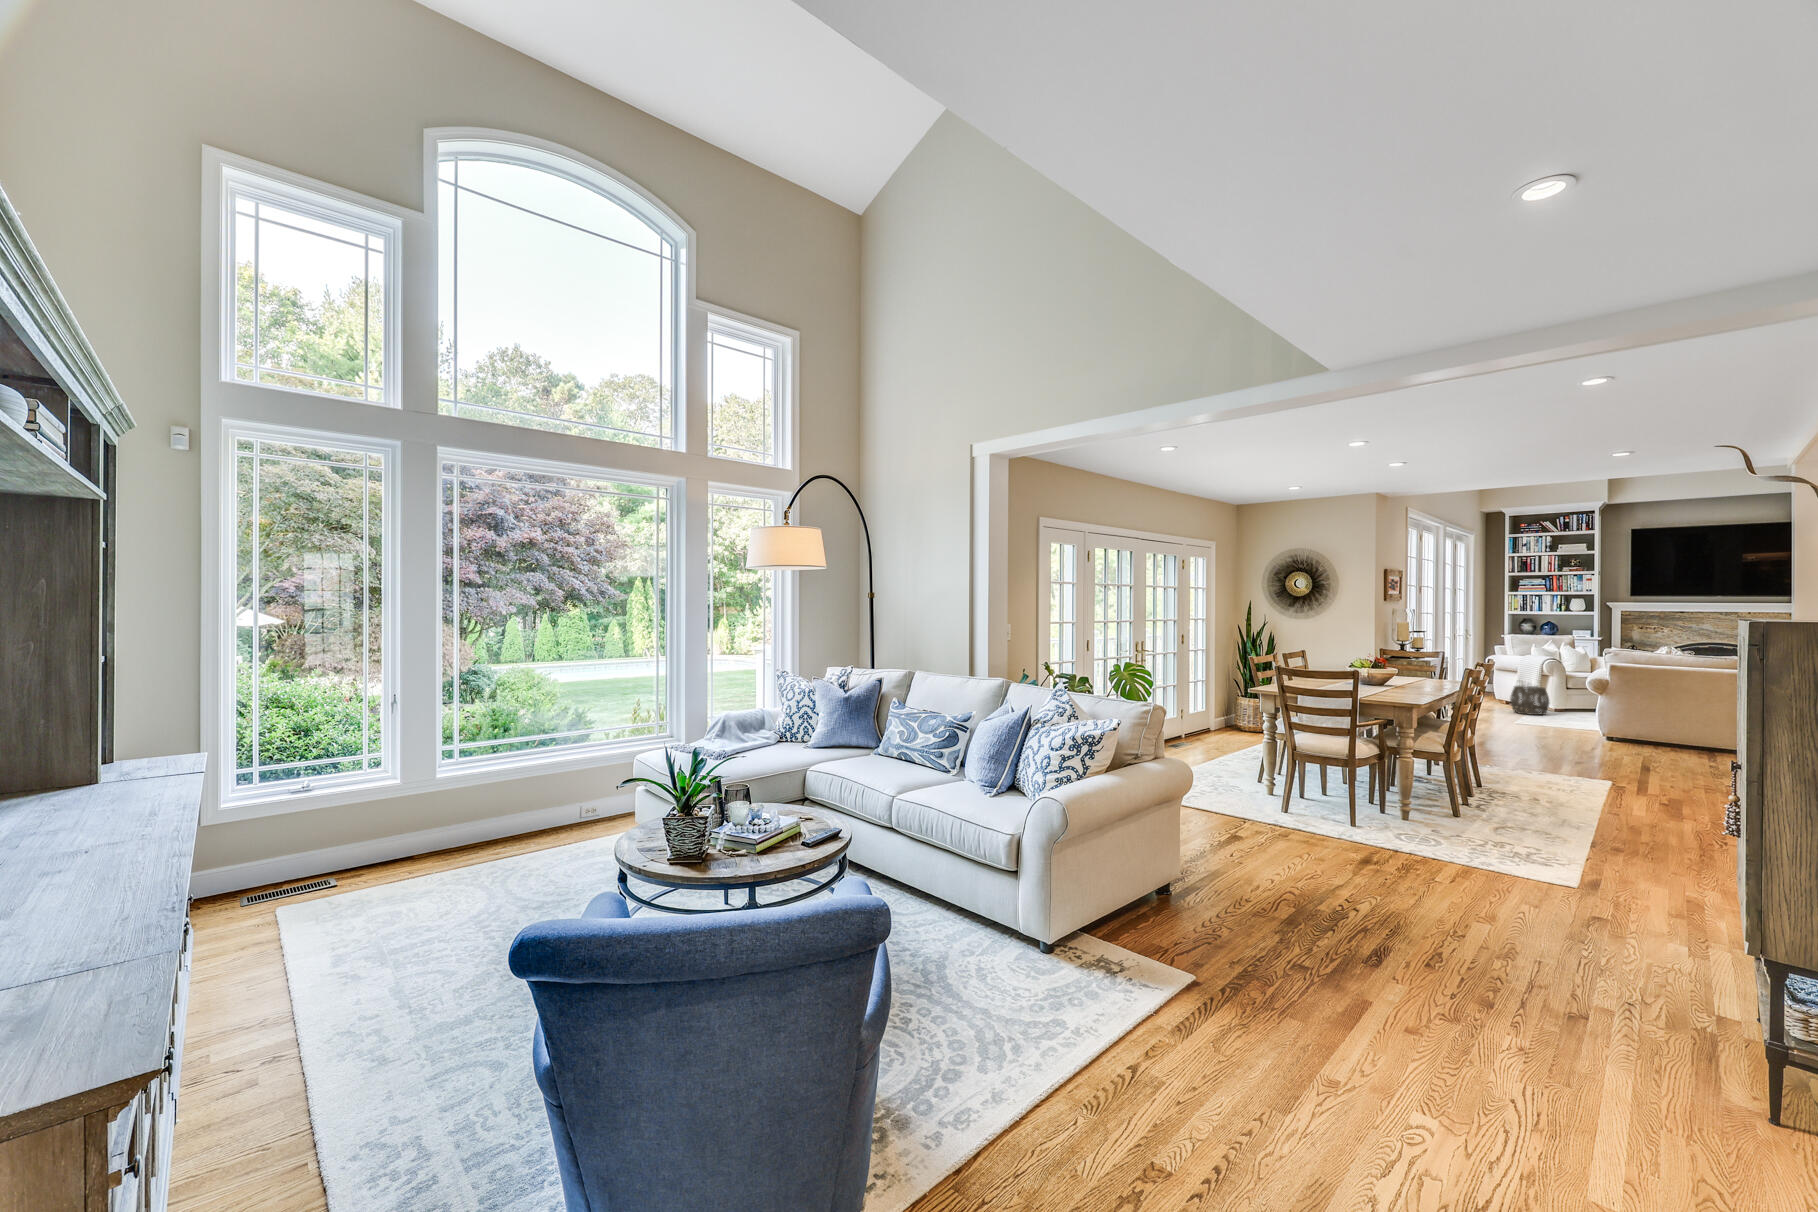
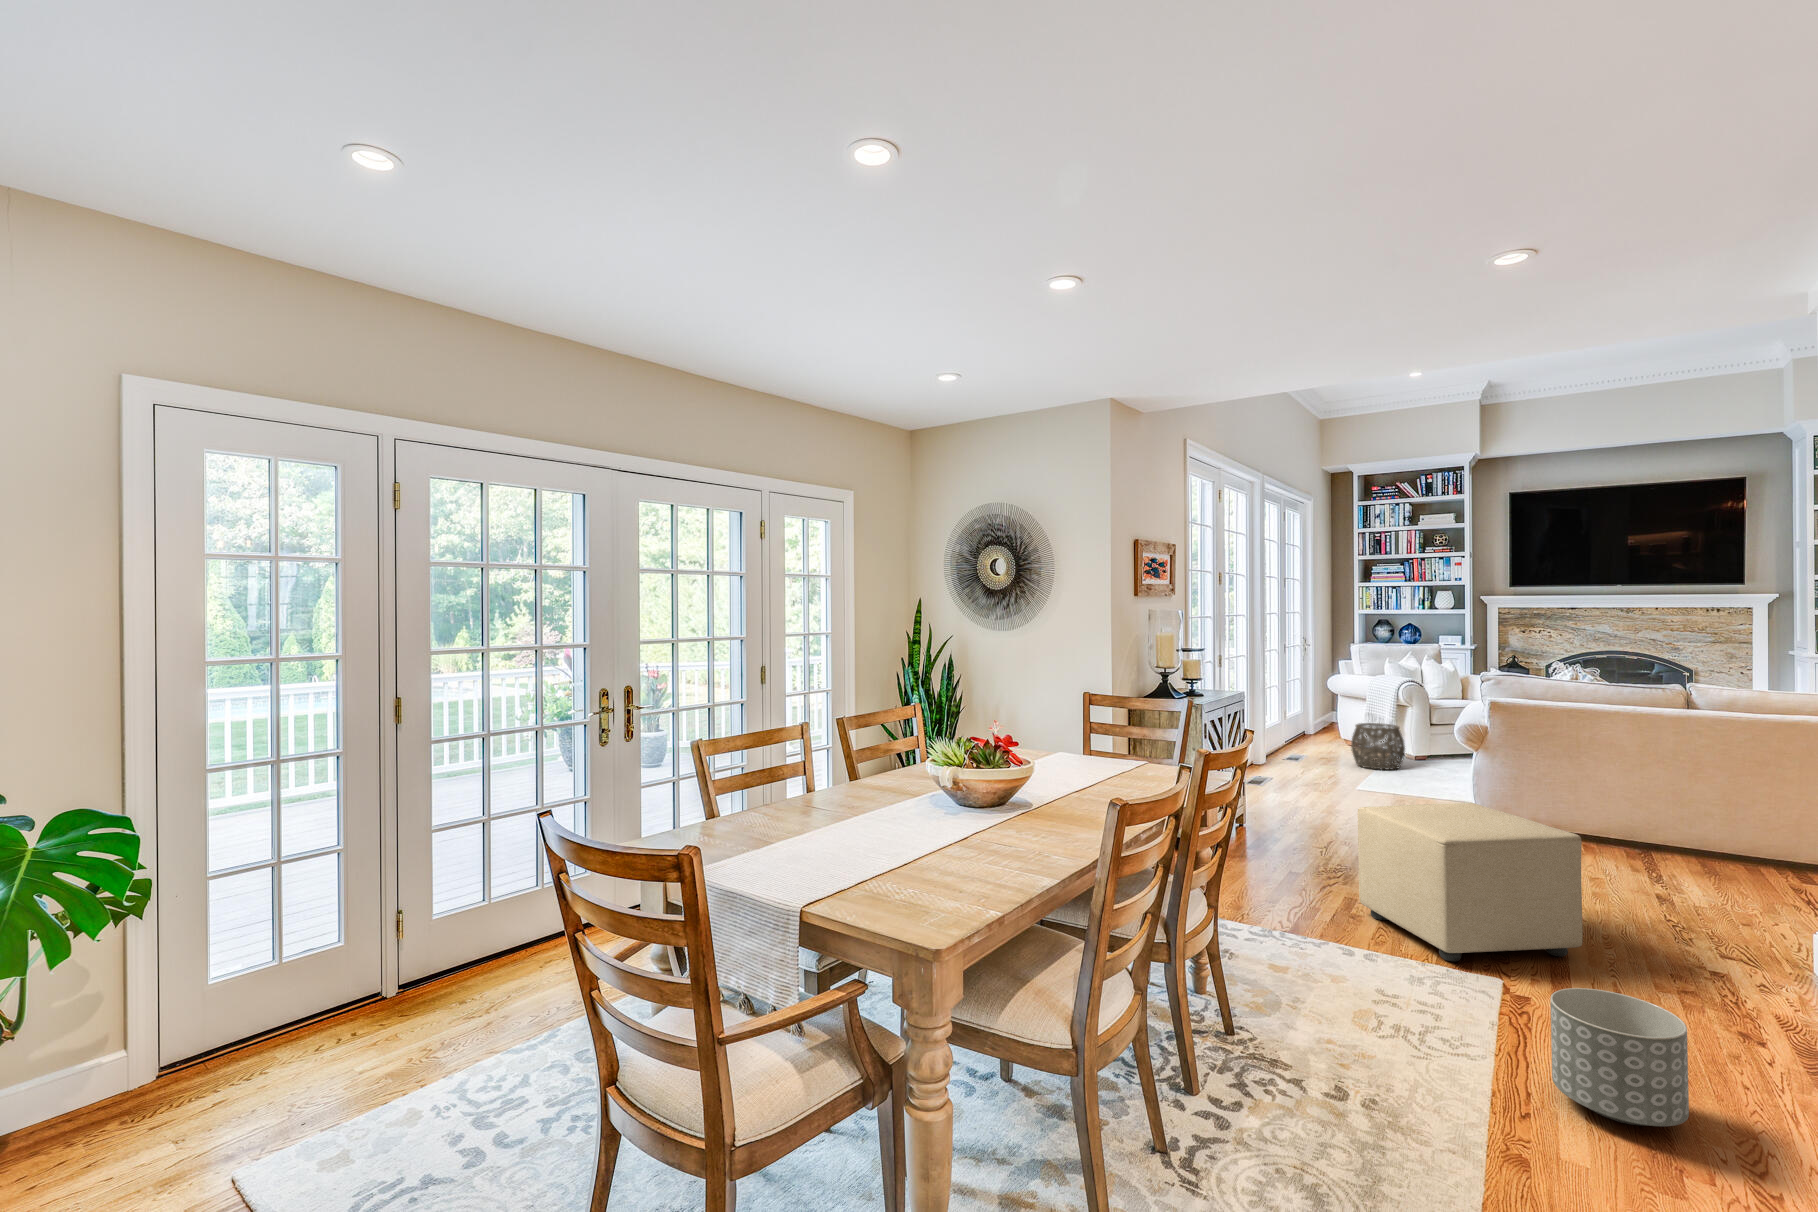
ottoman: none [1536,711,1656,778] -> present [1358,803,1583,962]
planter: none [1634,765,1689,810] -> present [1550,988,1689,1126]

